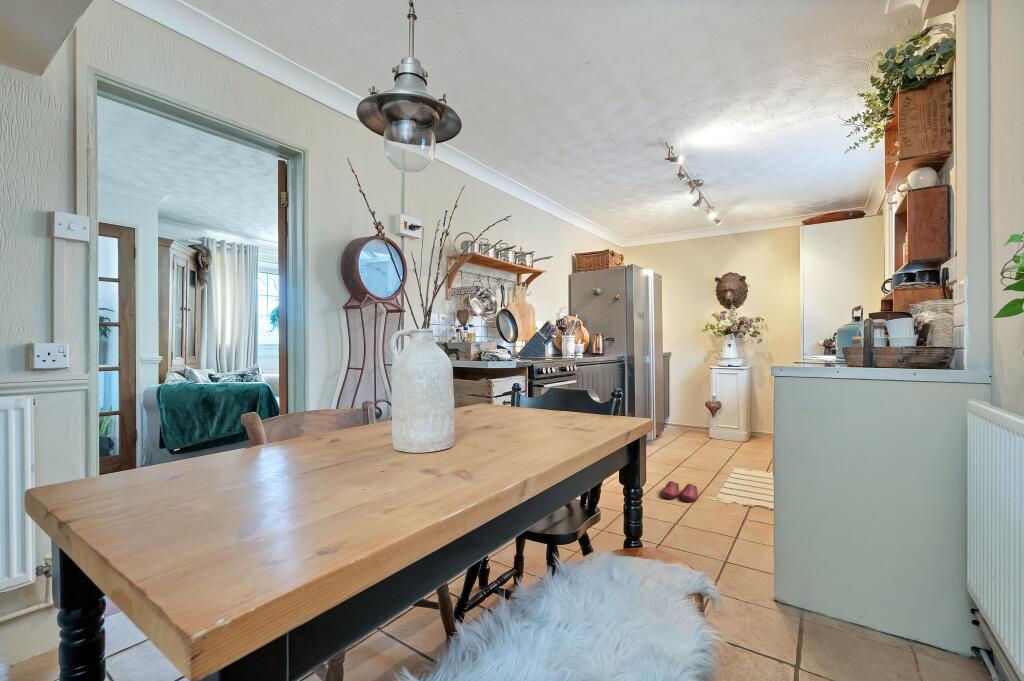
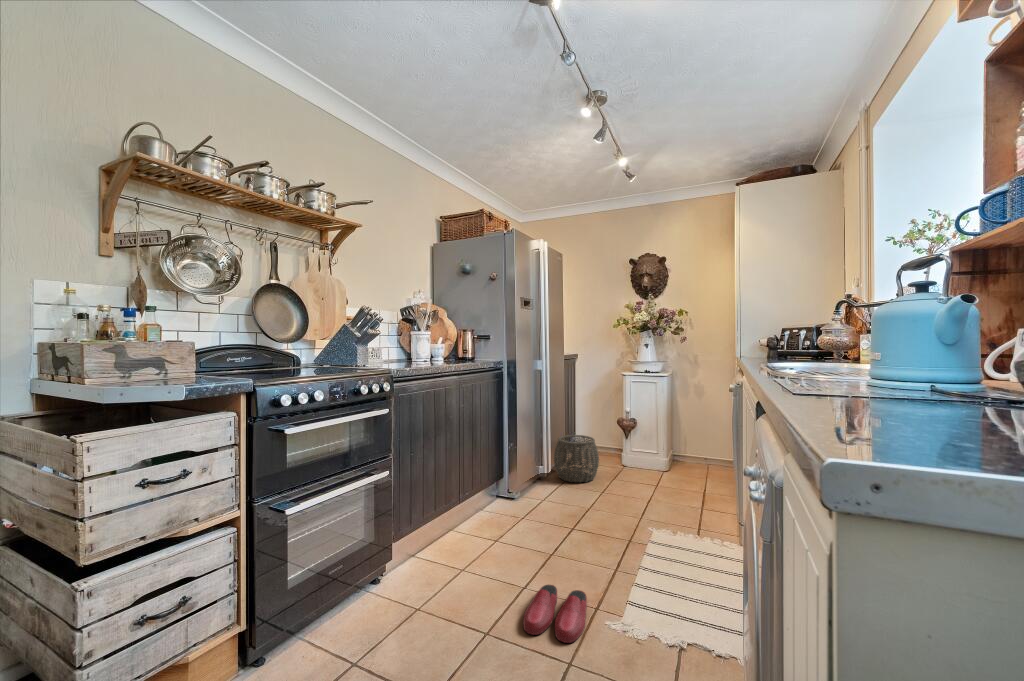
woven basket: none [658,412,693,445] -> present [554,435,599,482]

